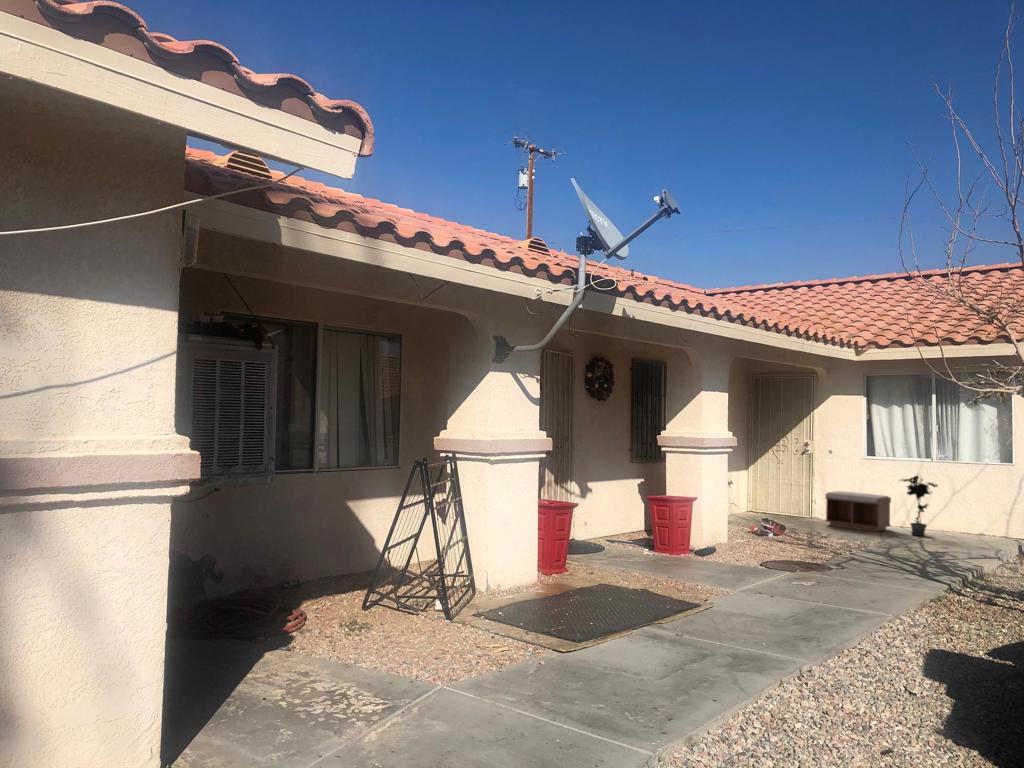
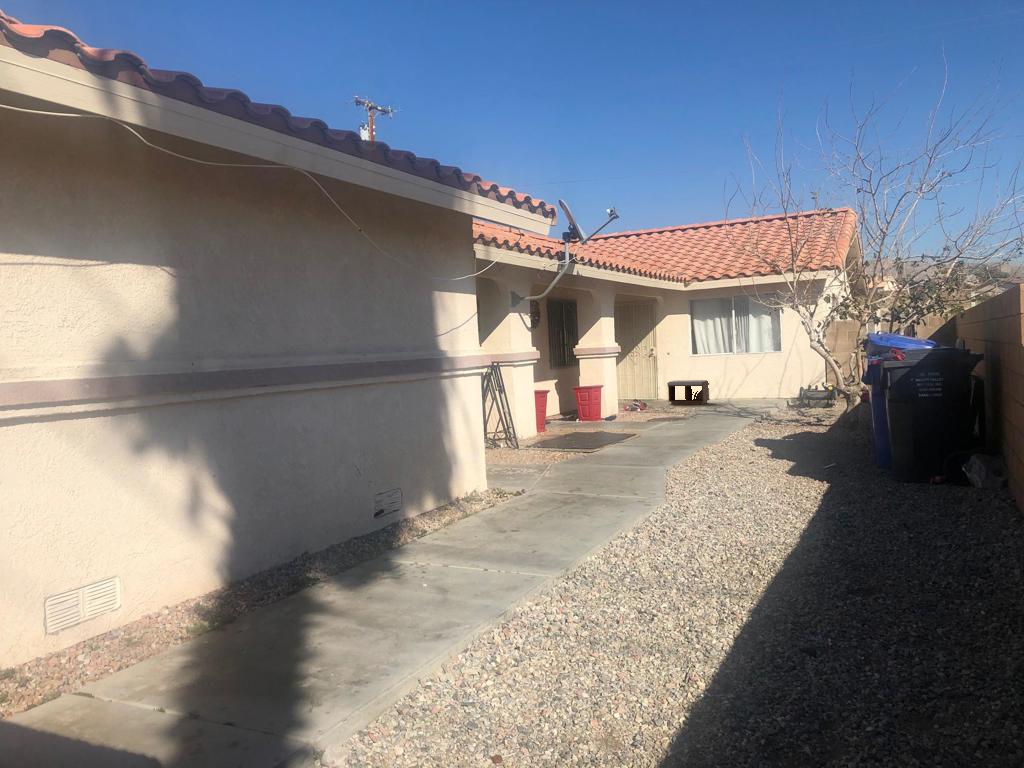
potted plant: present [901,475,938,536] -> none [714,363,739,404]

